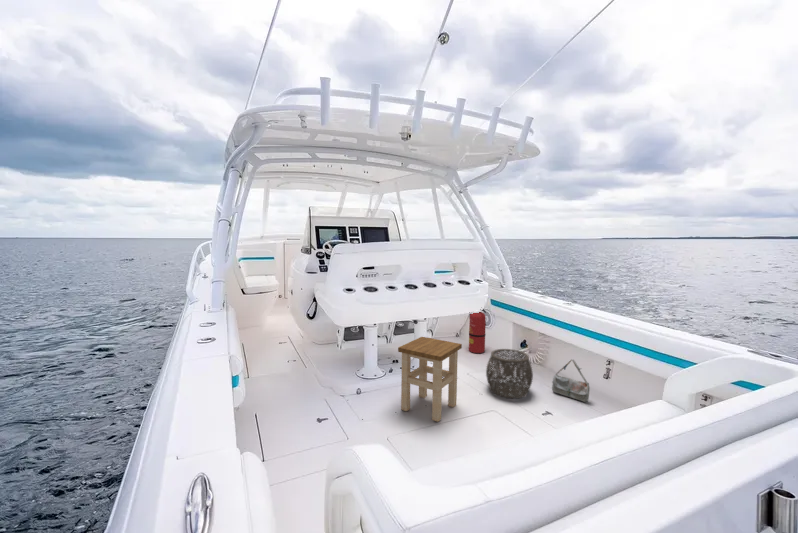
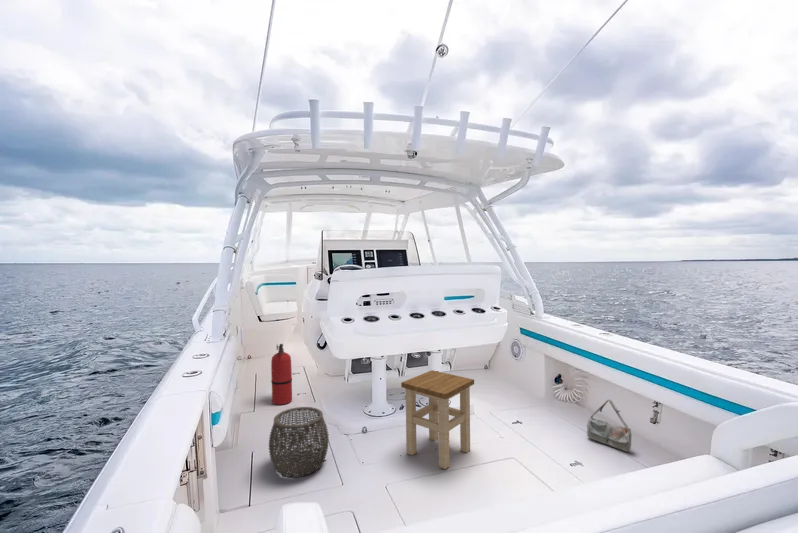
fire extinguisher: present [469,309,486,353] -> present [271,344,292,405]
woven basket: present [486,349,533,398] -> present [269,407,329,477]

